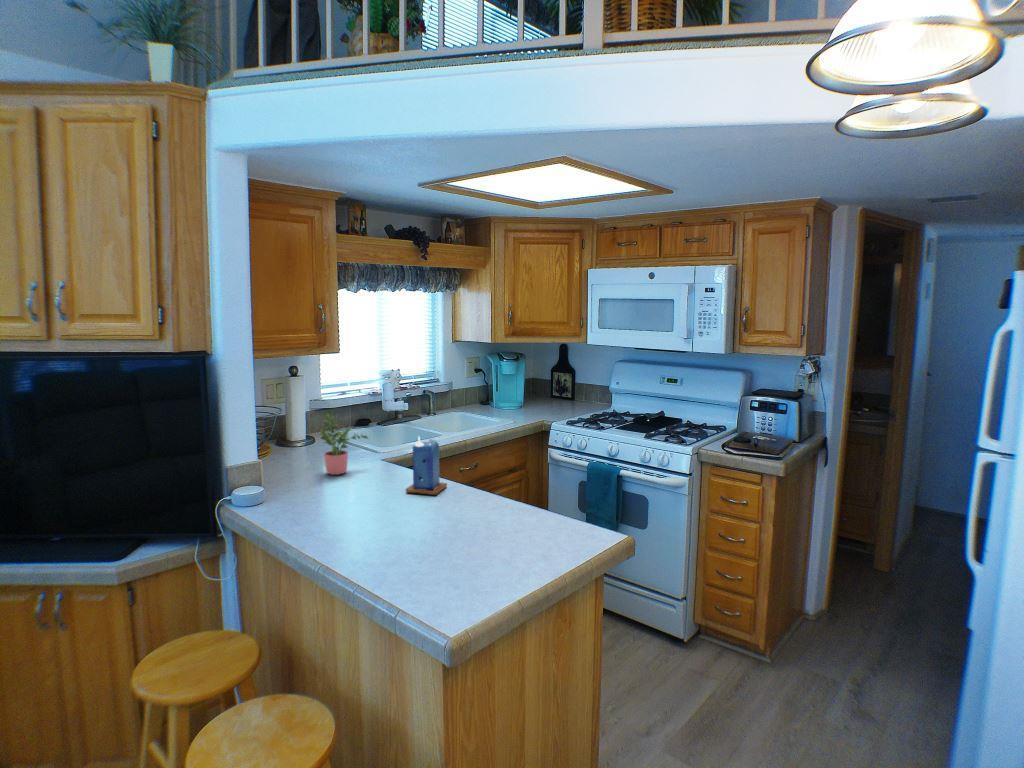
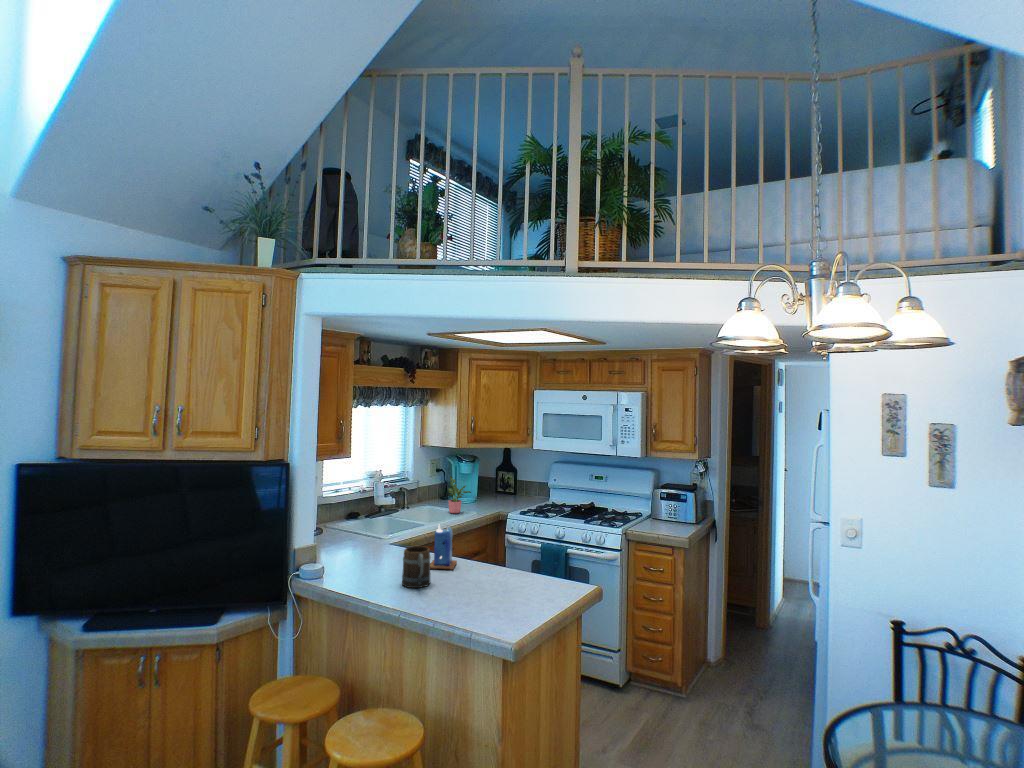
potted plant: present [321,410,368,475] -> present [448,476,471,513]
mug: none [356,464,395,520] -> present [402,546,430,588]

